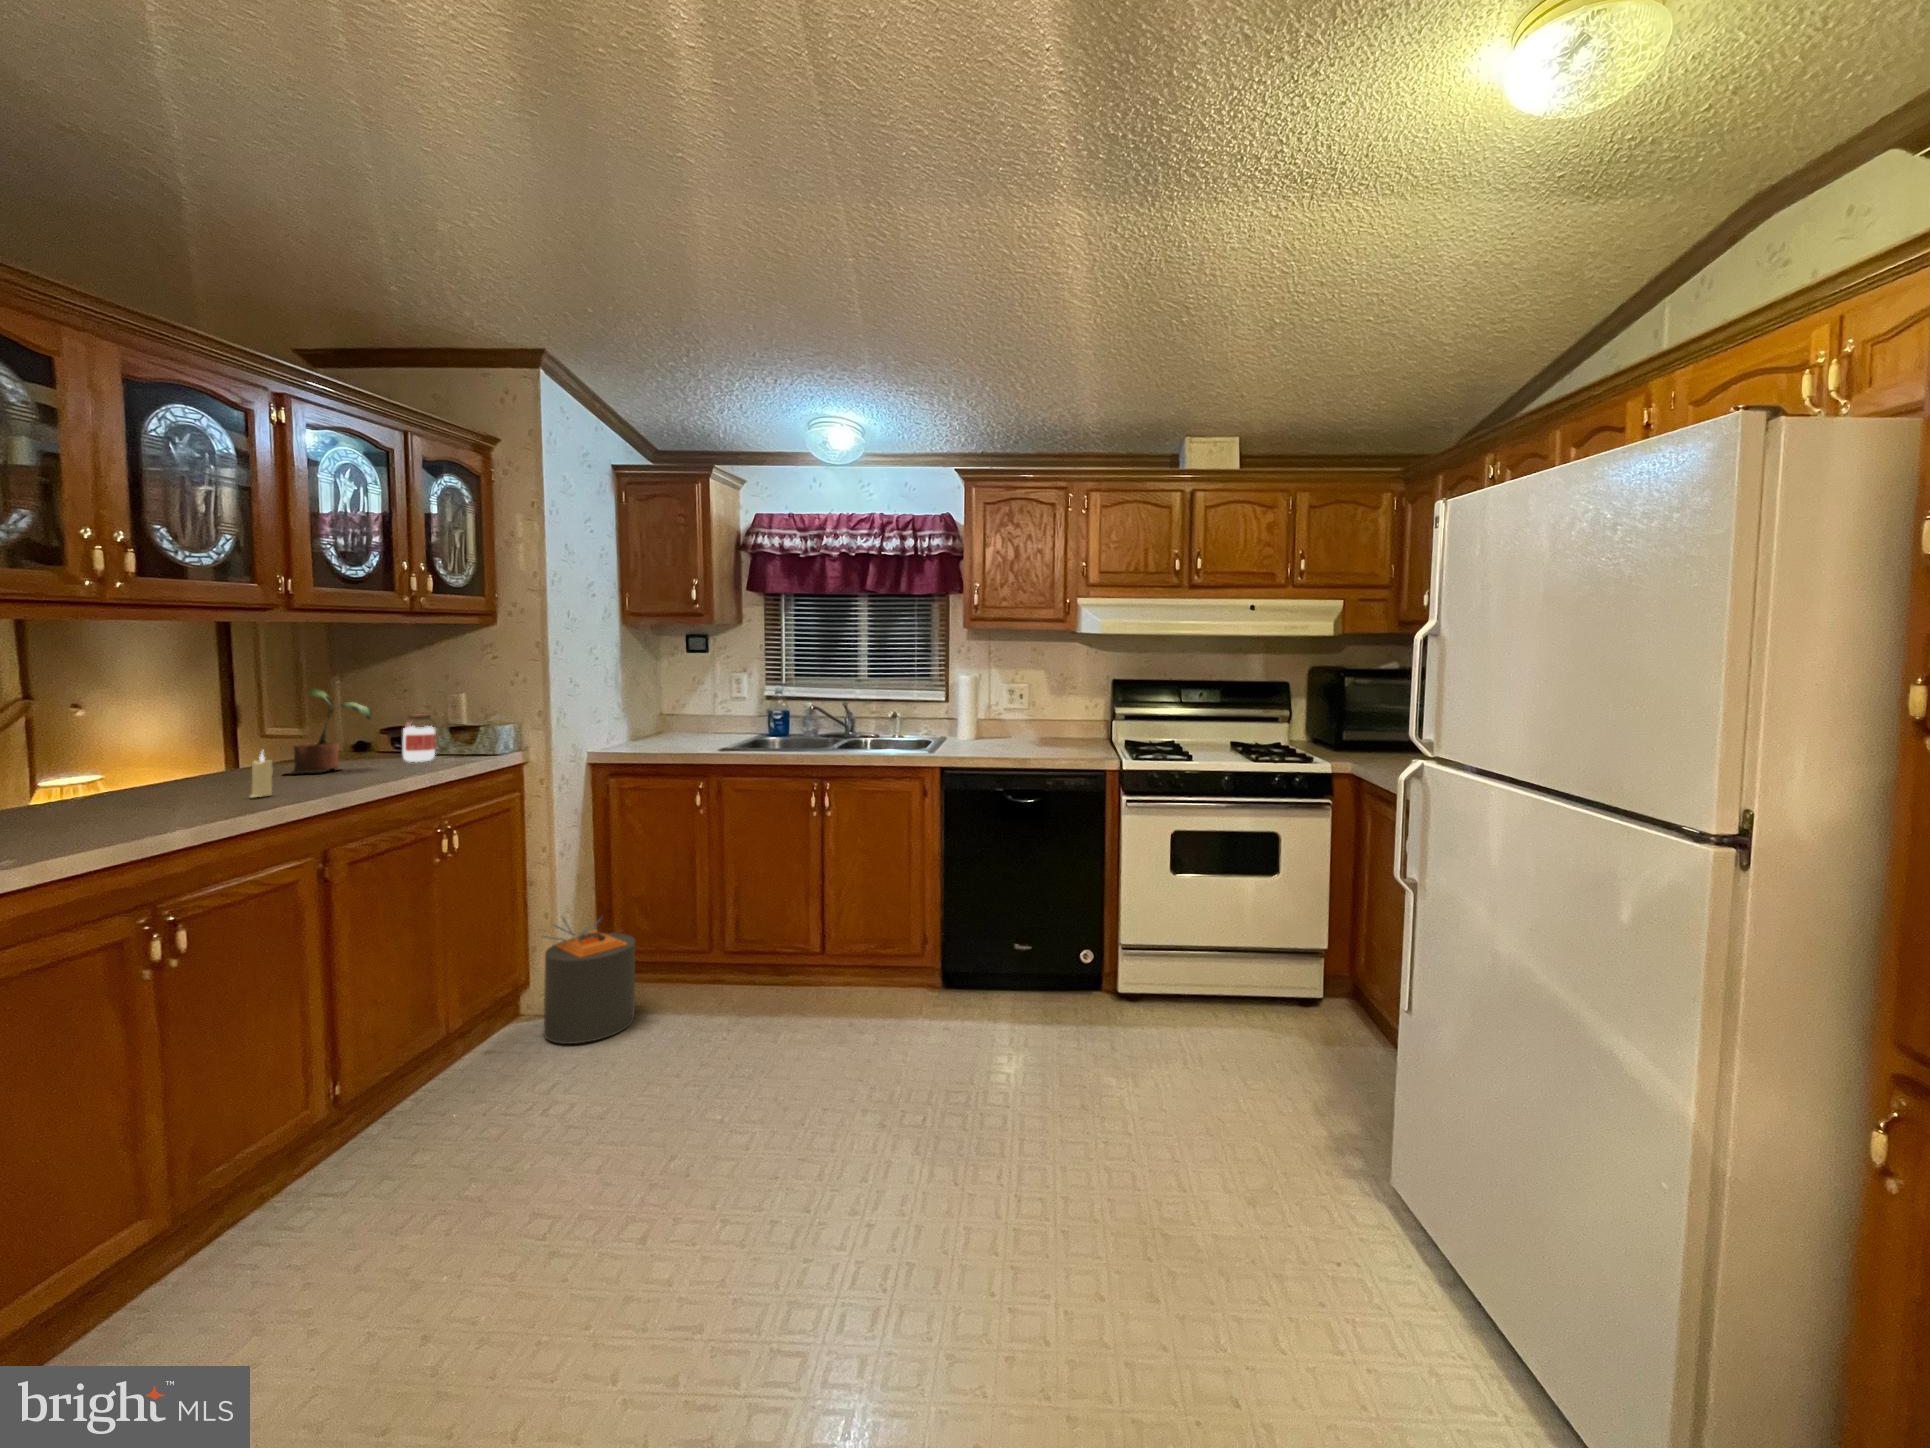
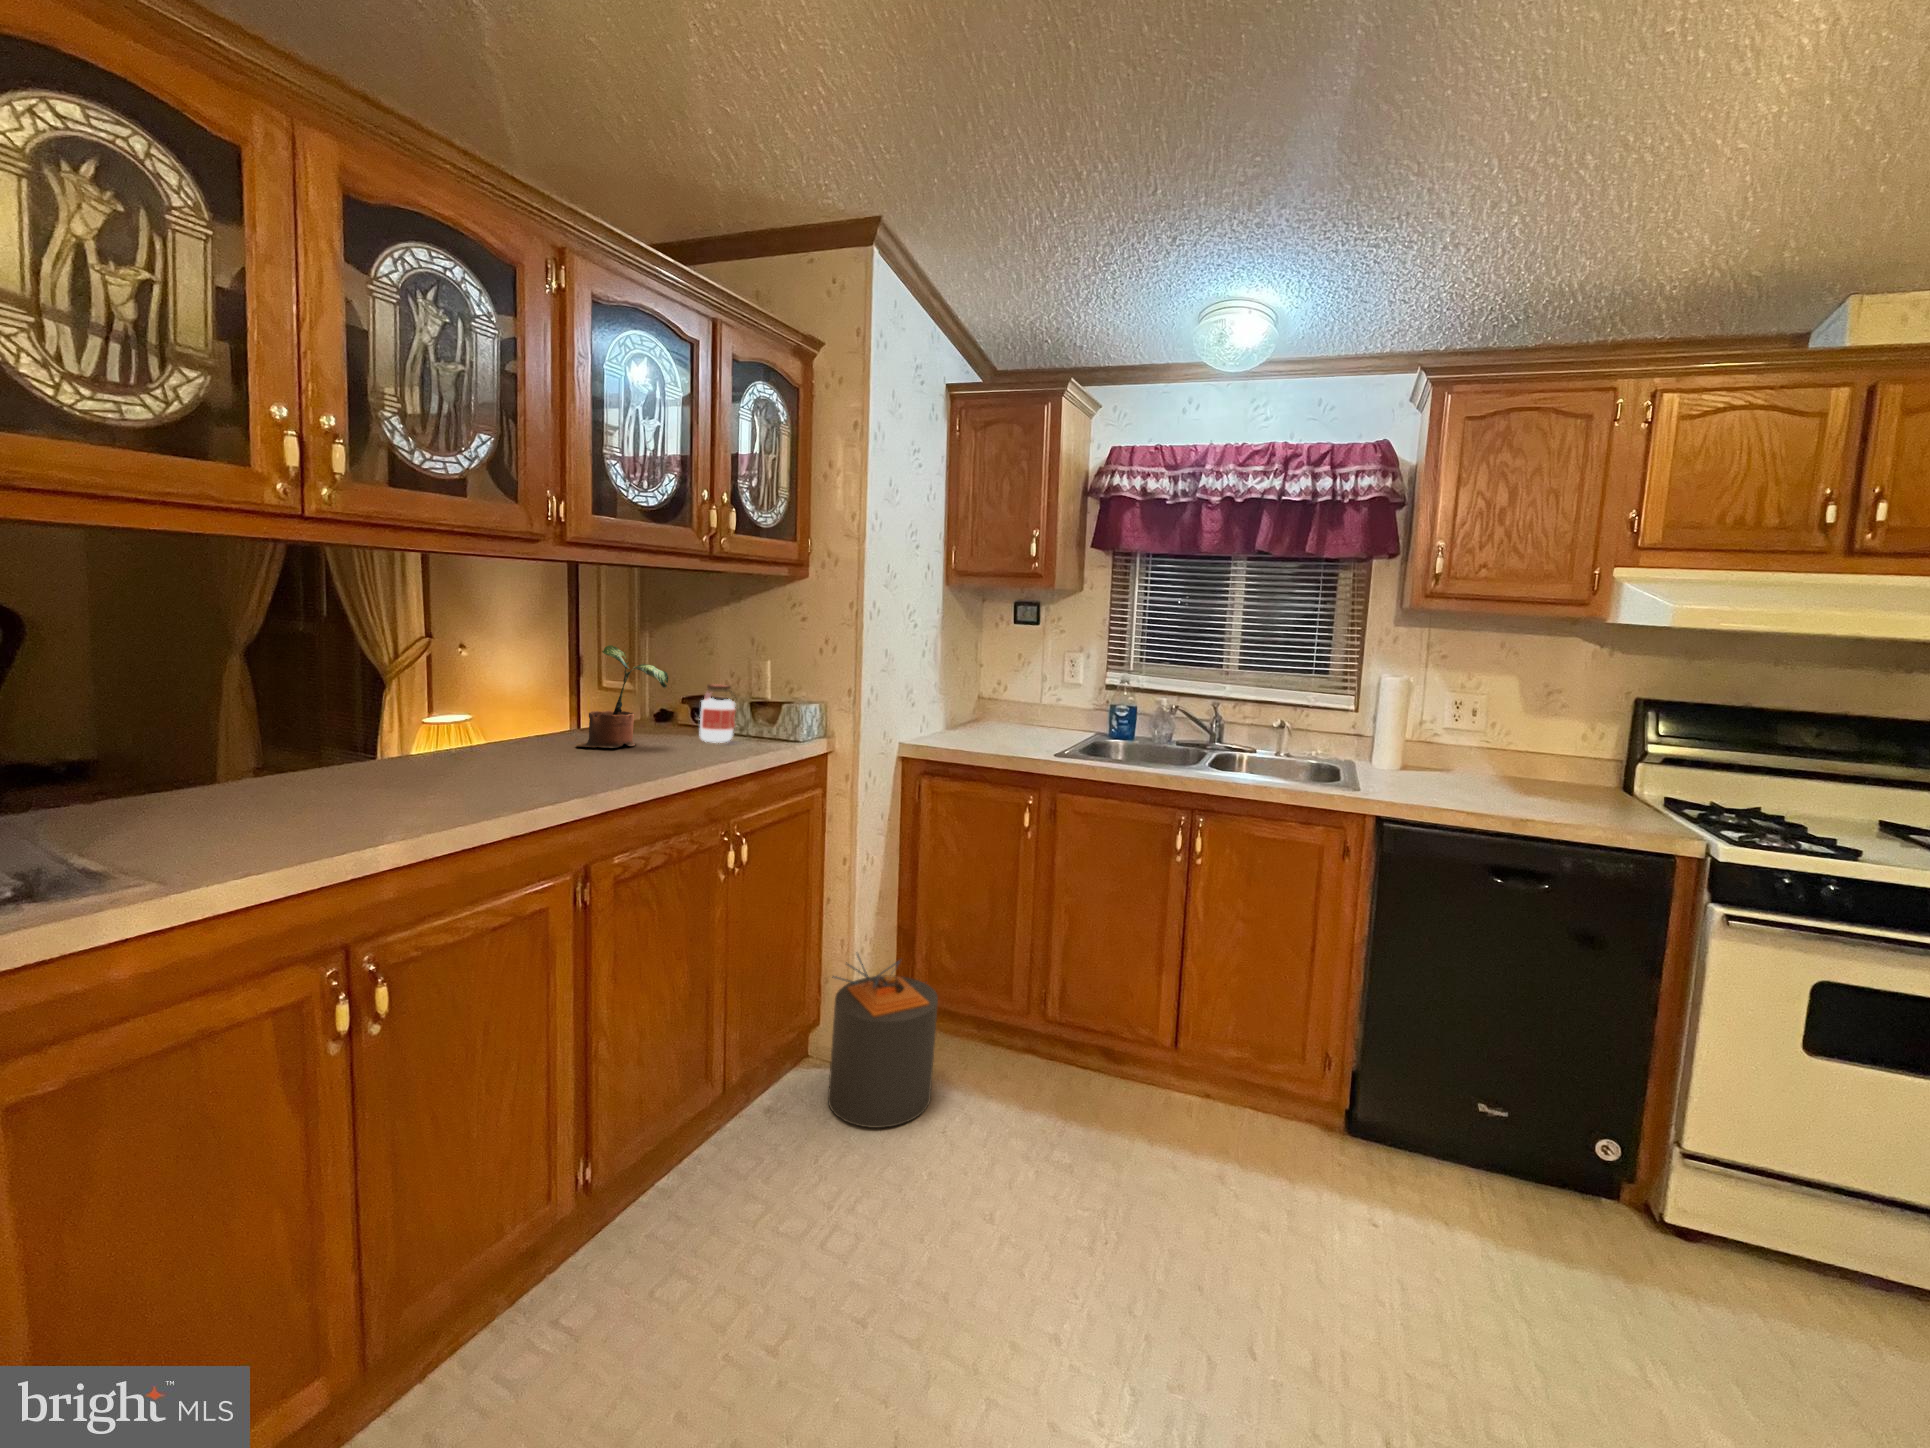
candle: present [251,752,273,797] -> none [519,721,546,781]

